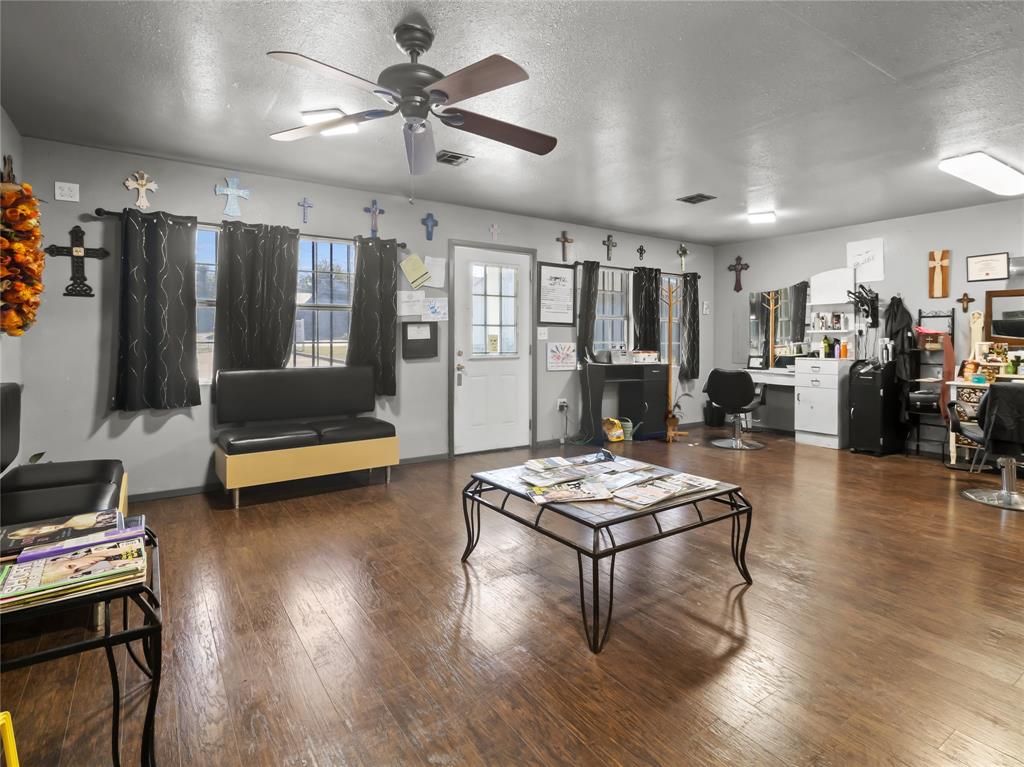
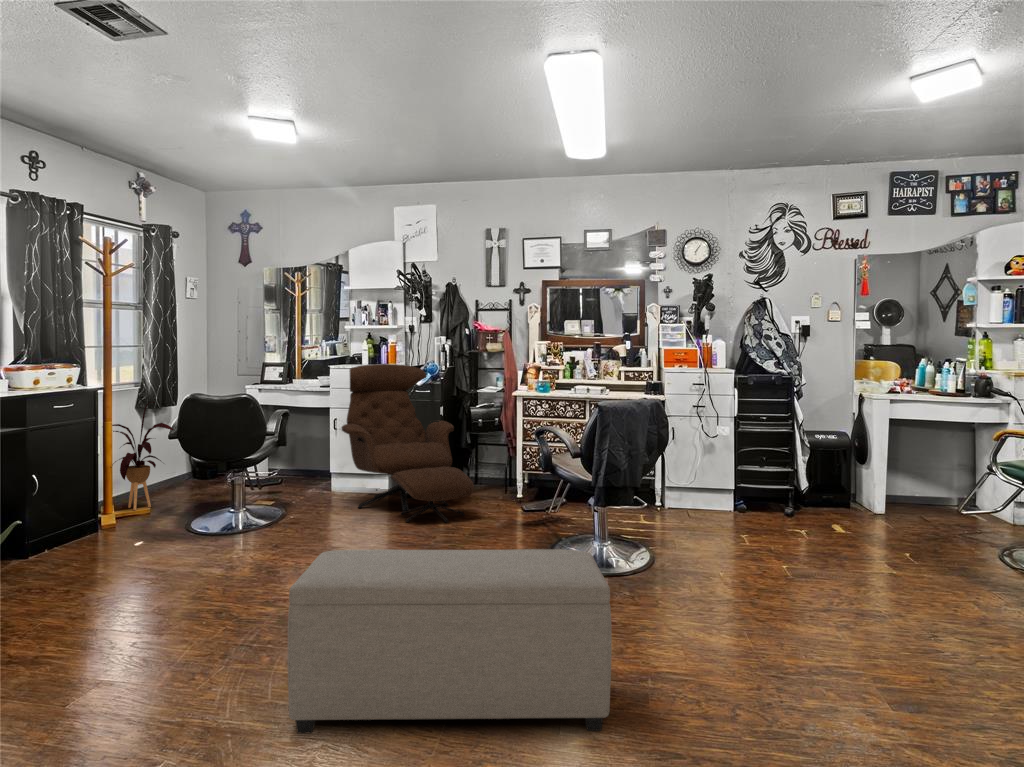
lounge chair: none [803,359,908,474] -> present [342,364,474,522]
ottoman: none [771,473,992,608] -> present [288,549,612,733]

